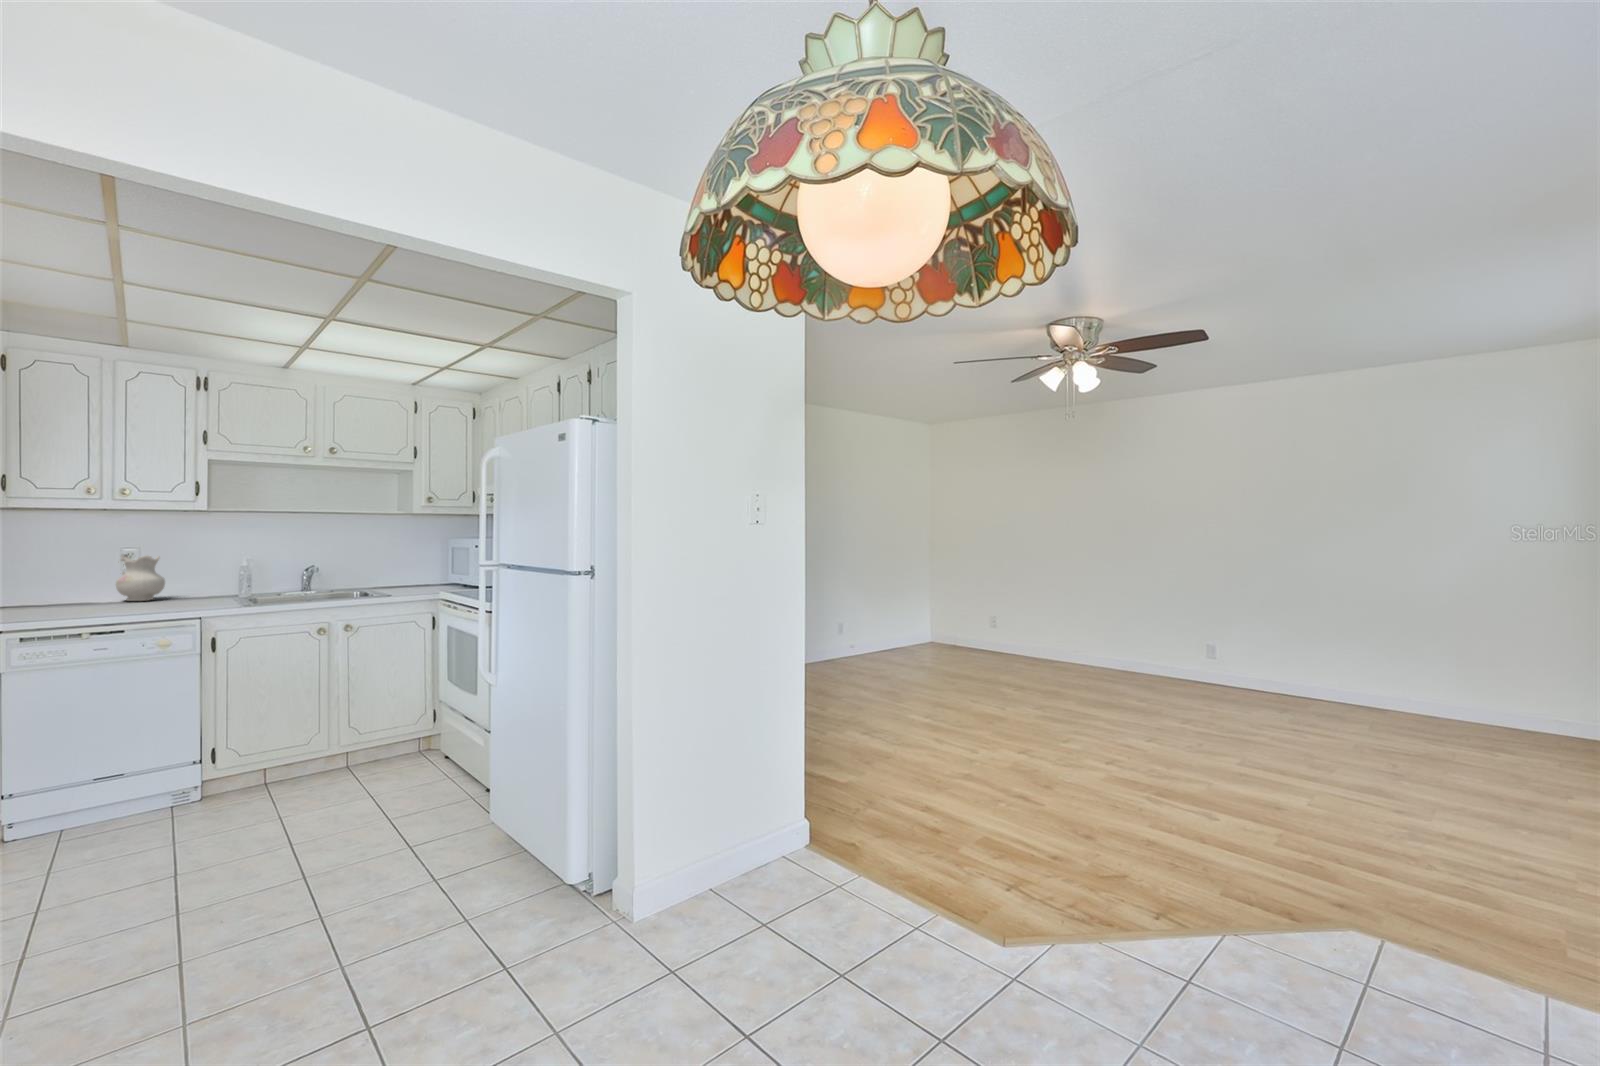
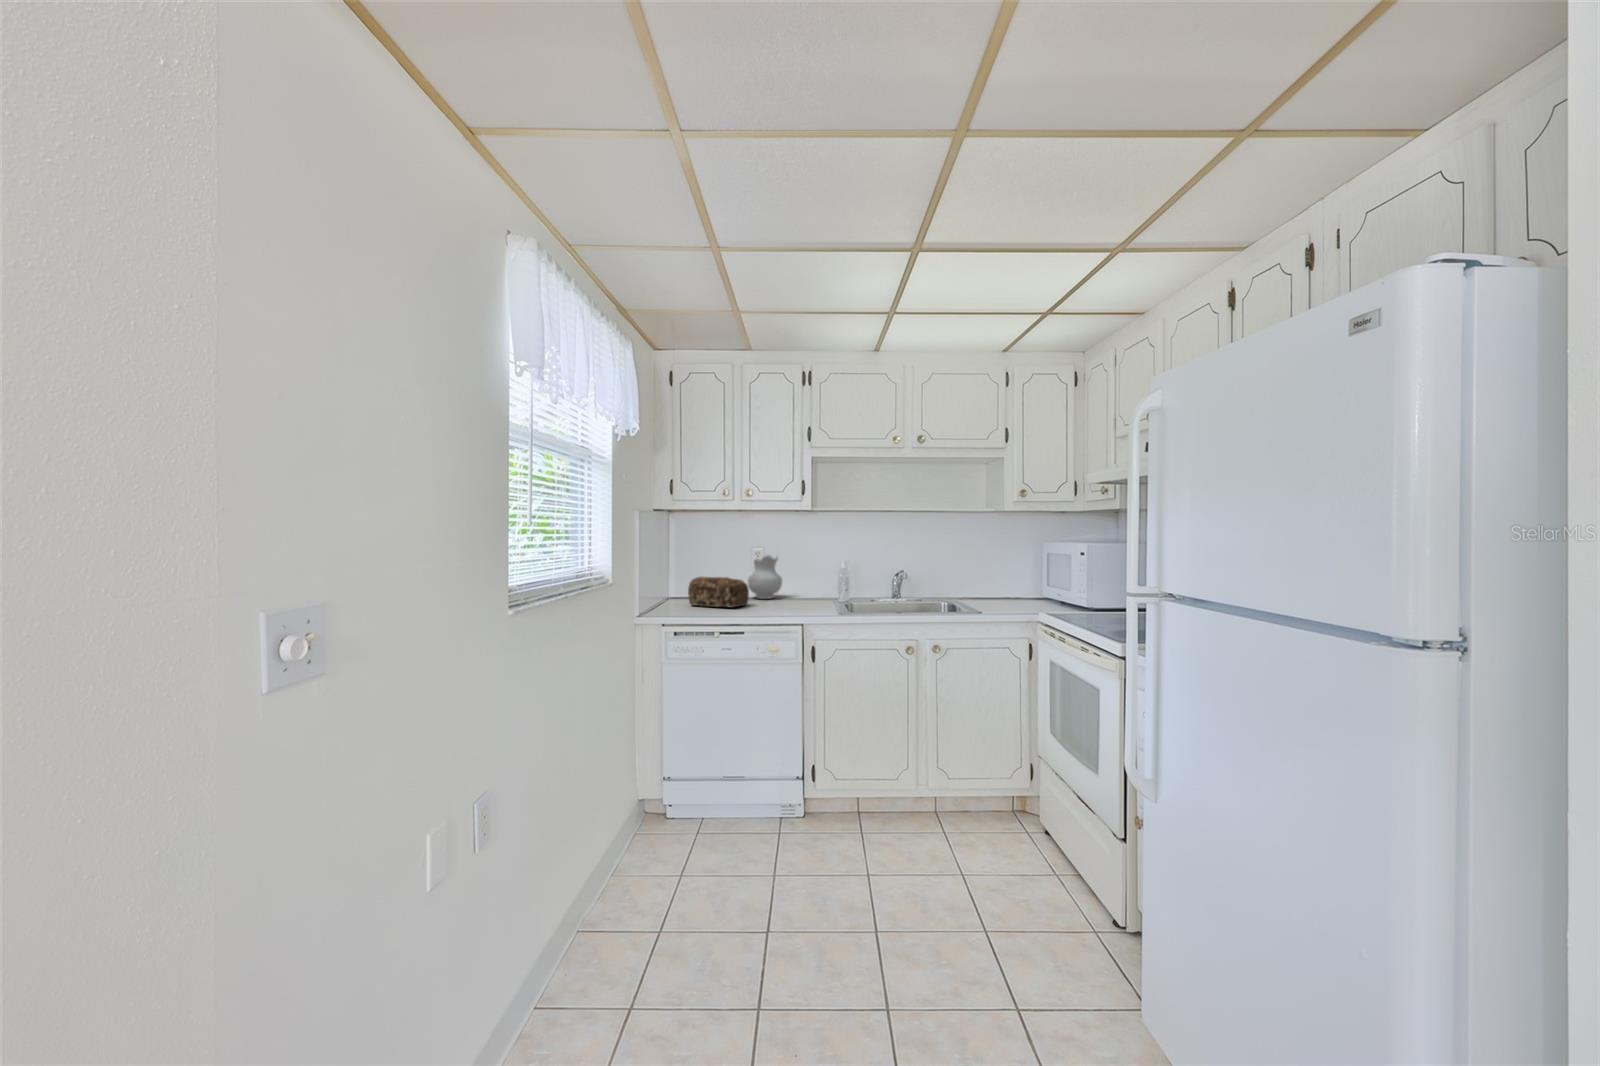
bread loaf: none [29,580,122,612] -> present [688,577,749,607]

